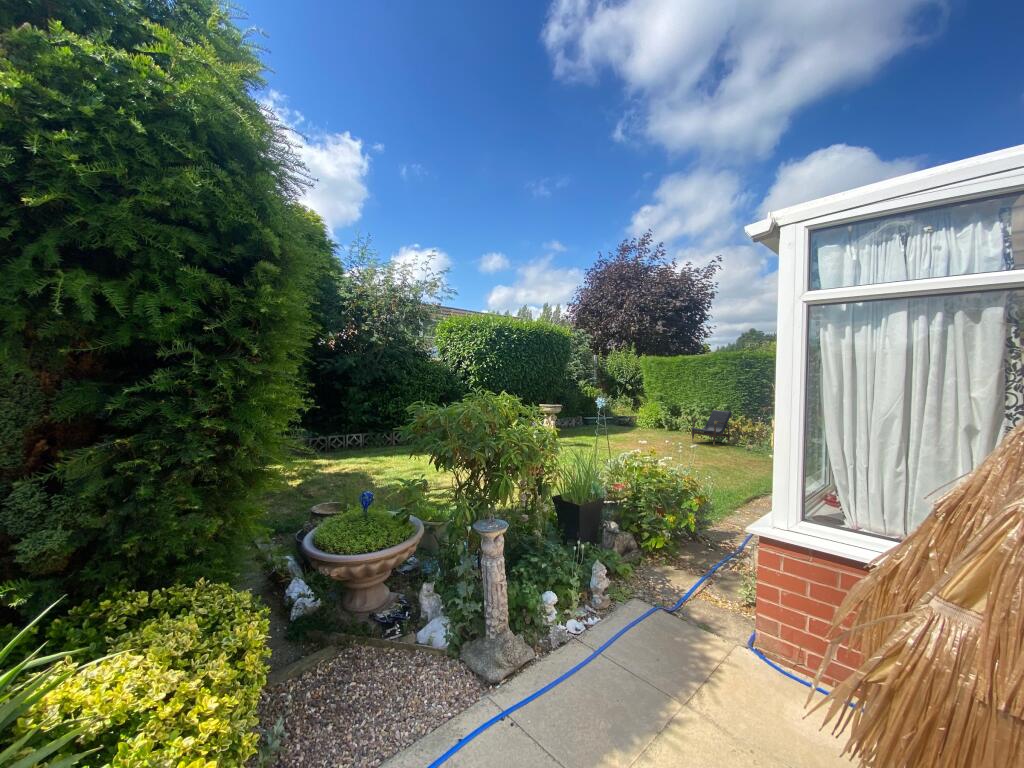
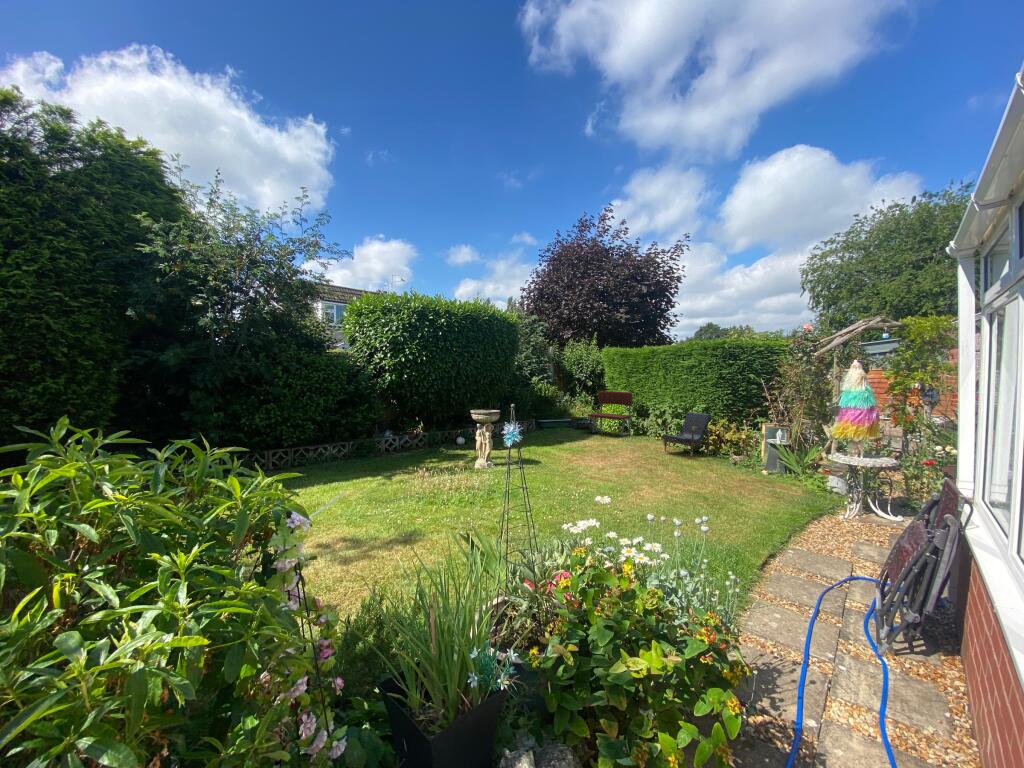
bench: none [629,393,666,431] -> present [588,391,632,436]

